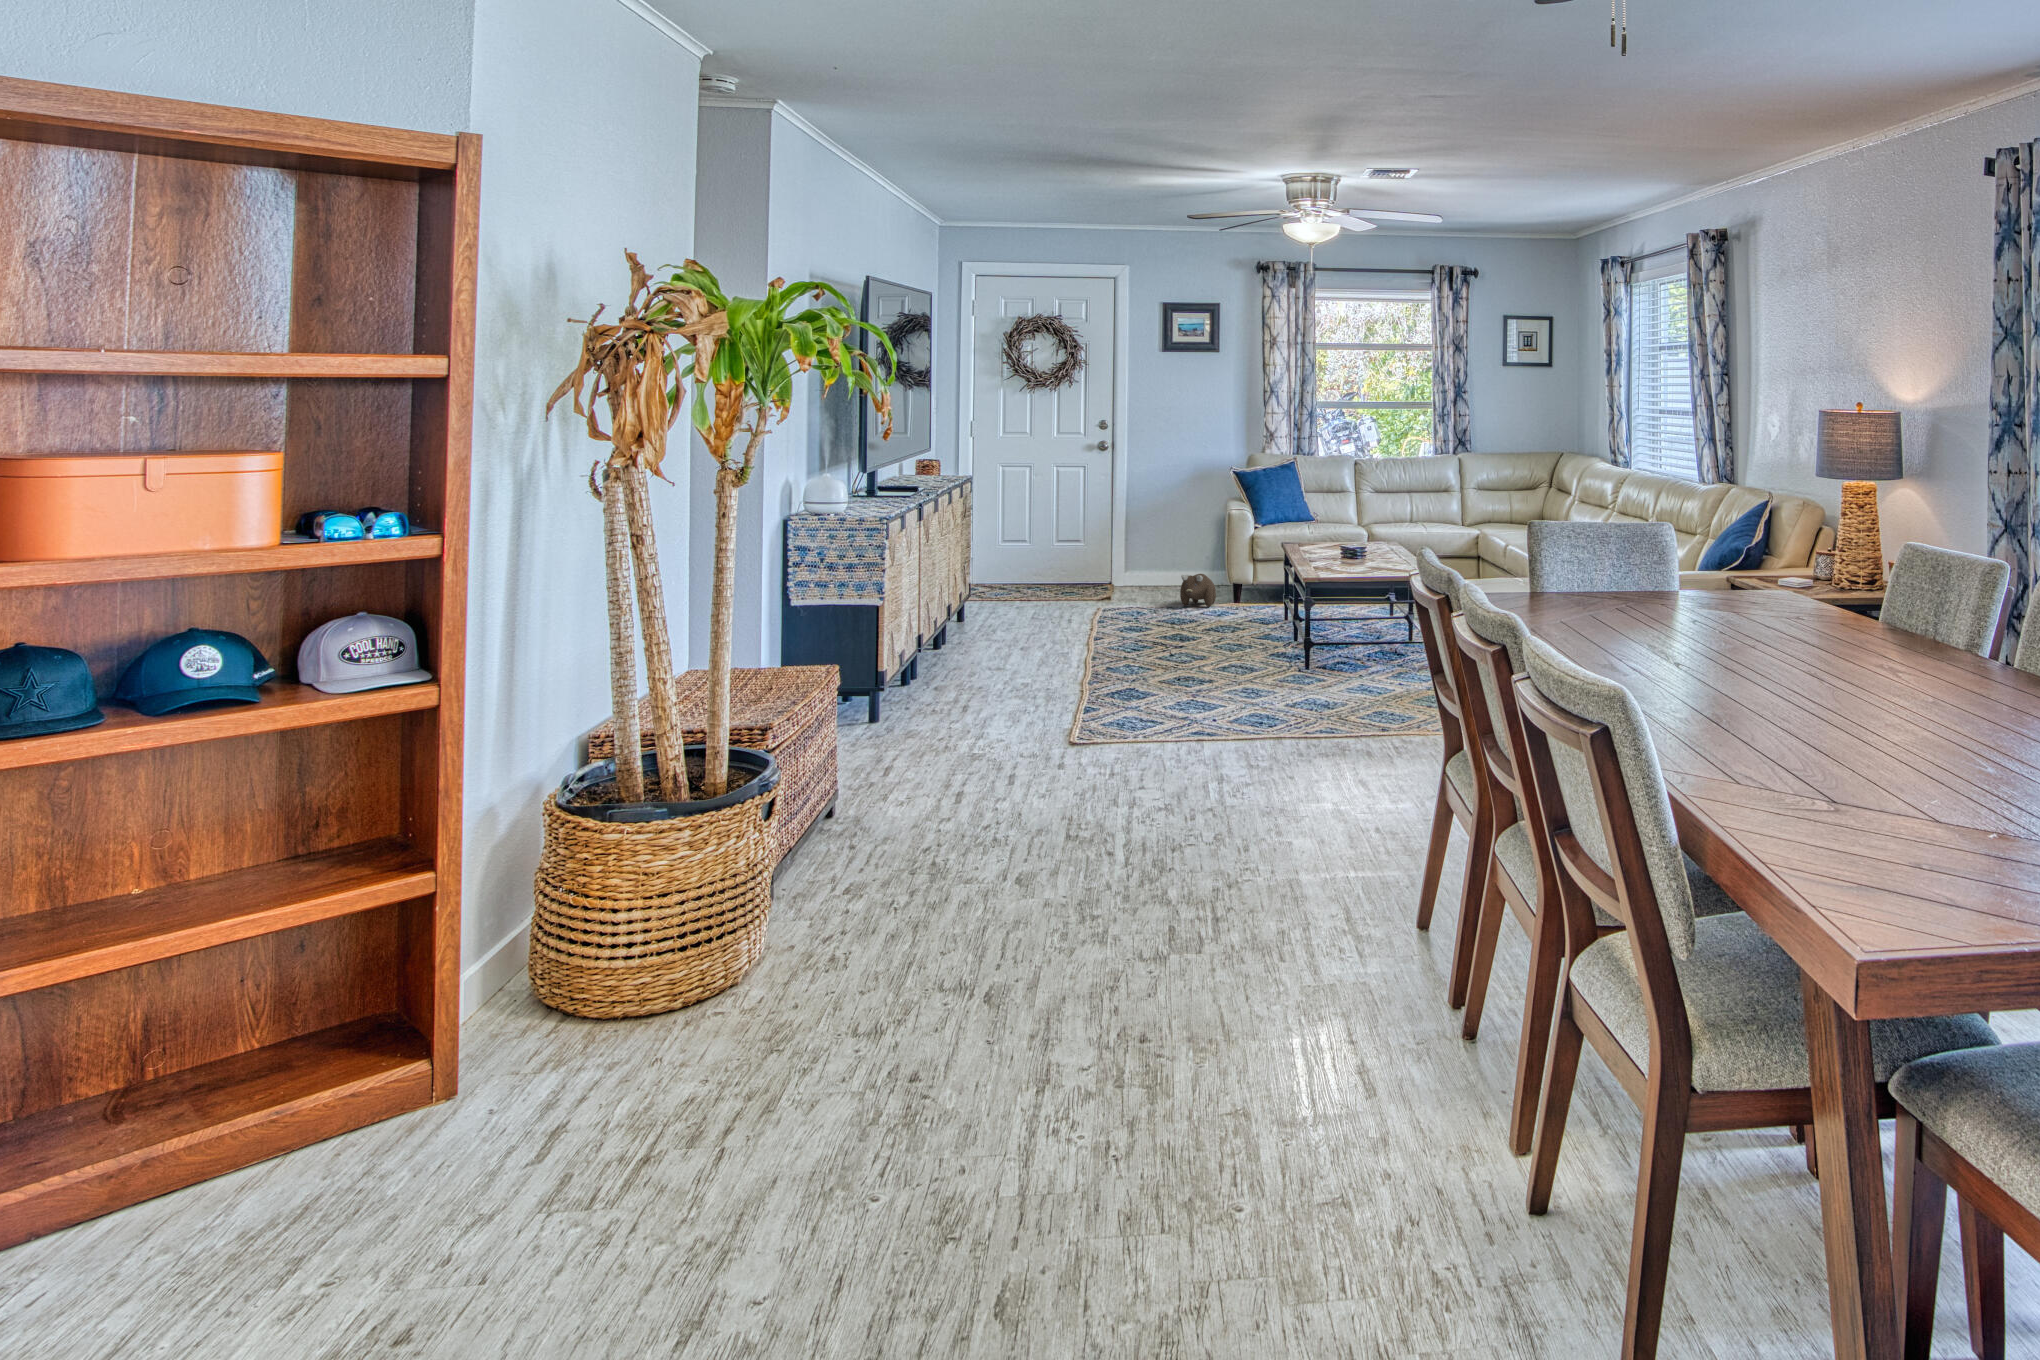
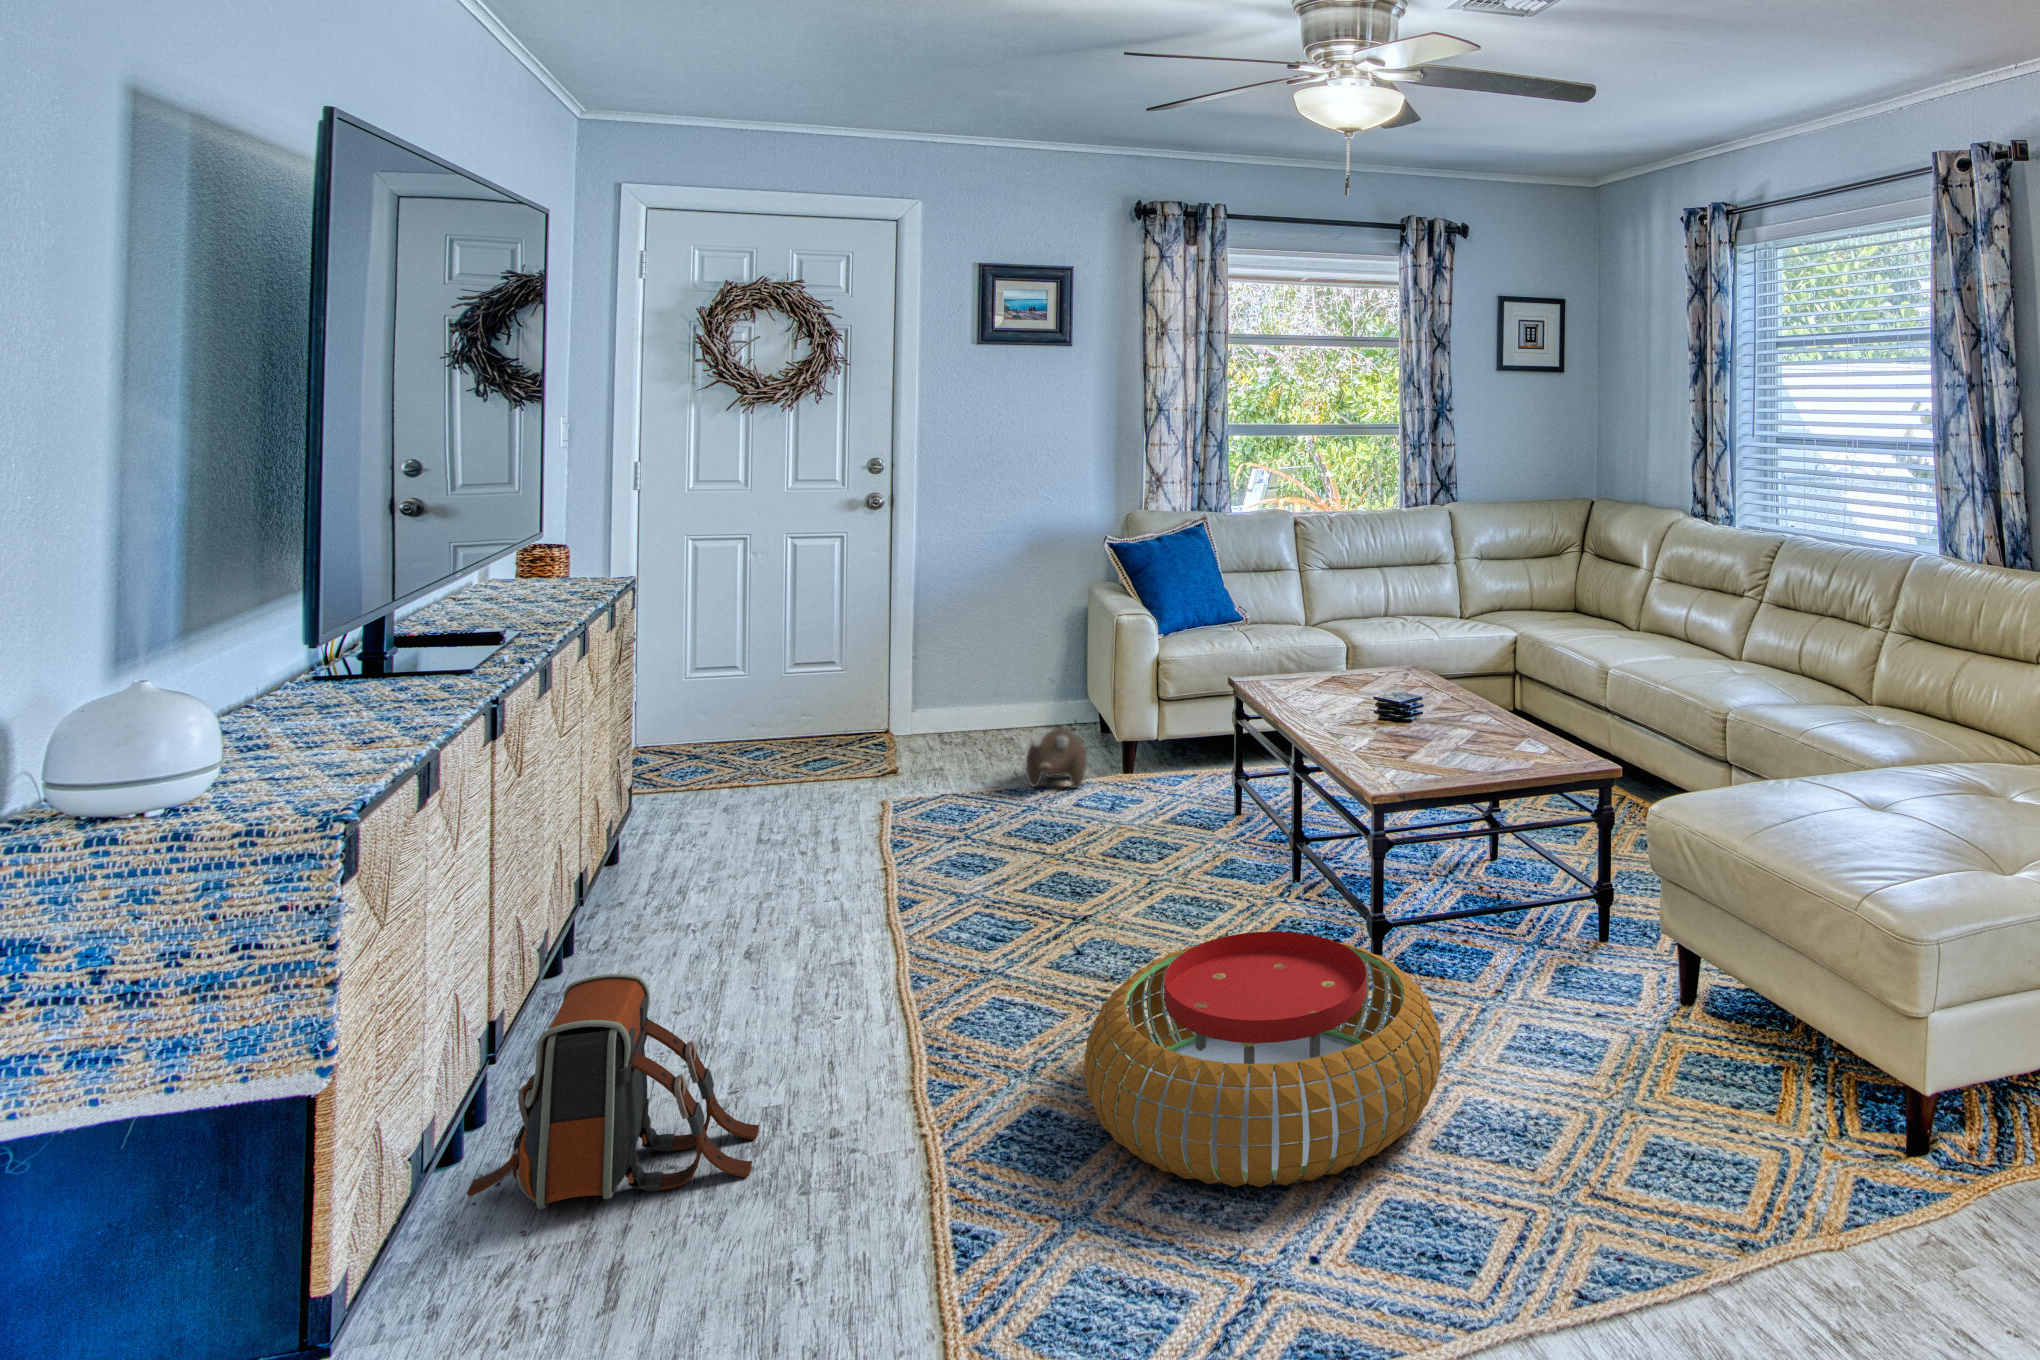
backpack: none [921,612,1032,695] -> present [467,974,759,1209]
pouf: none [1166,625,1329,707] -> present [1084,931,1441,1187]

